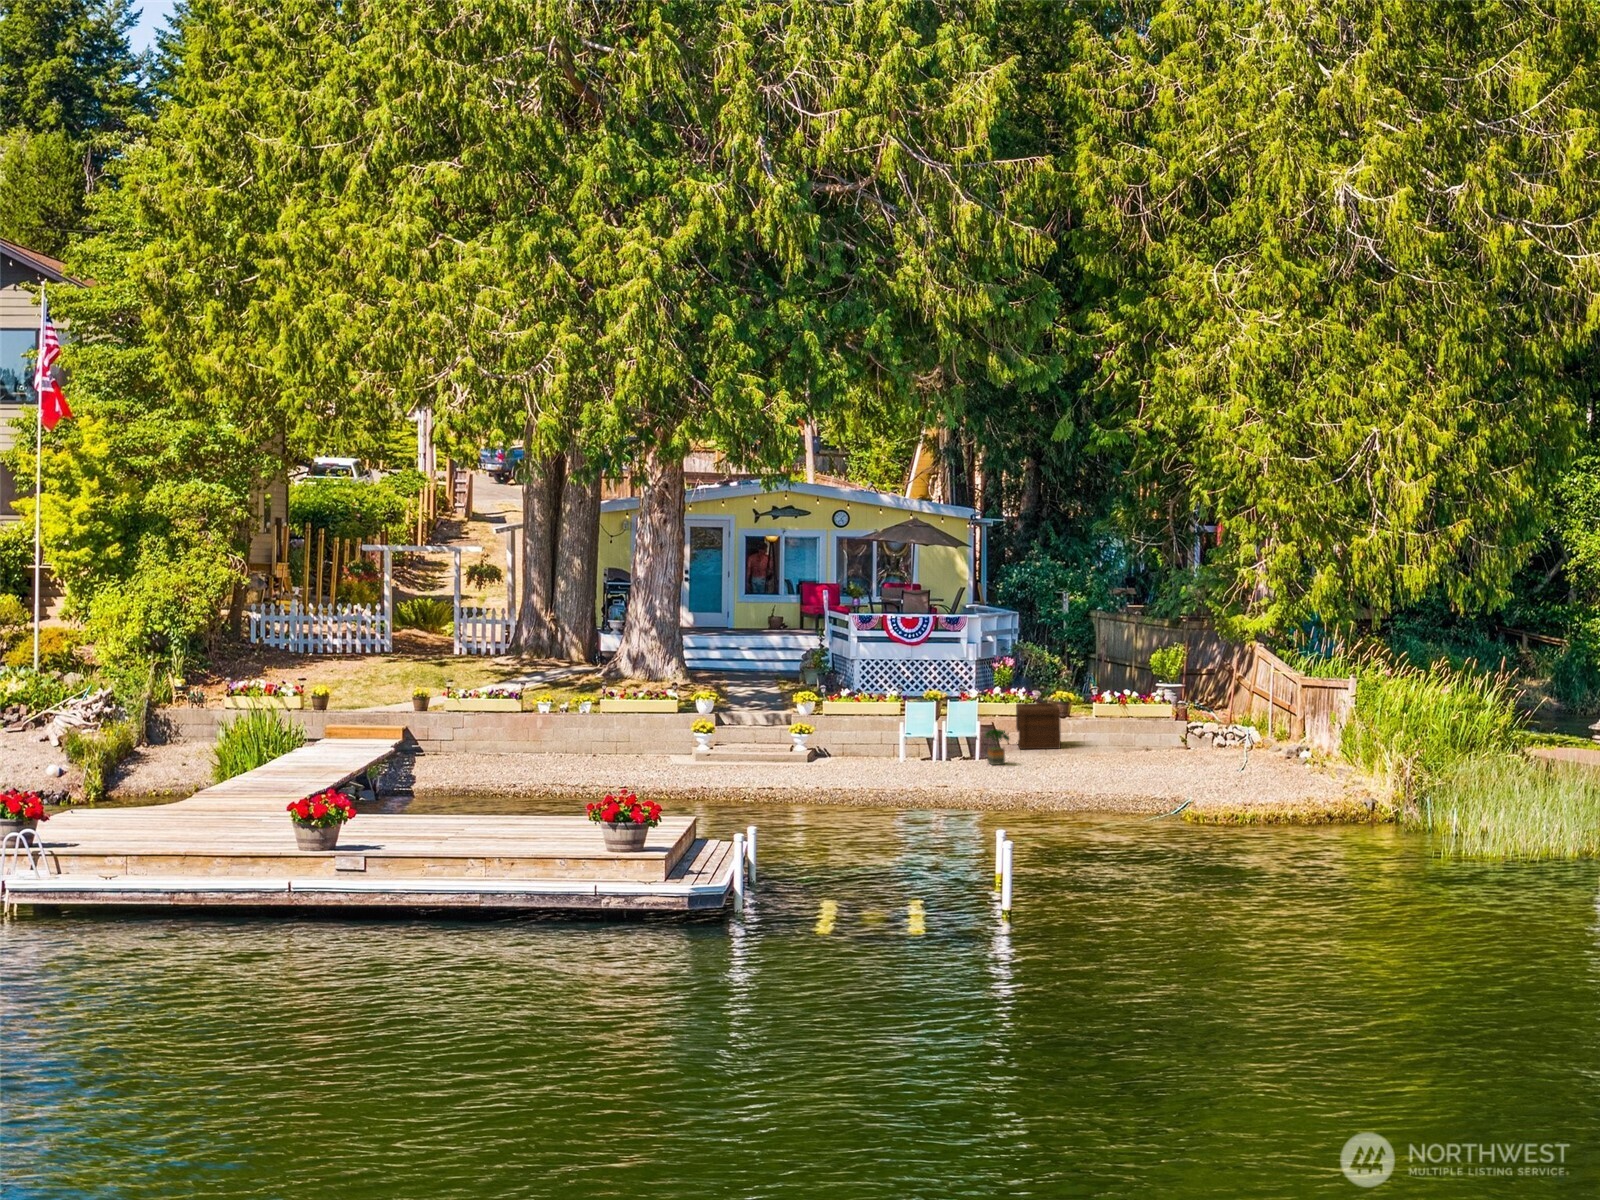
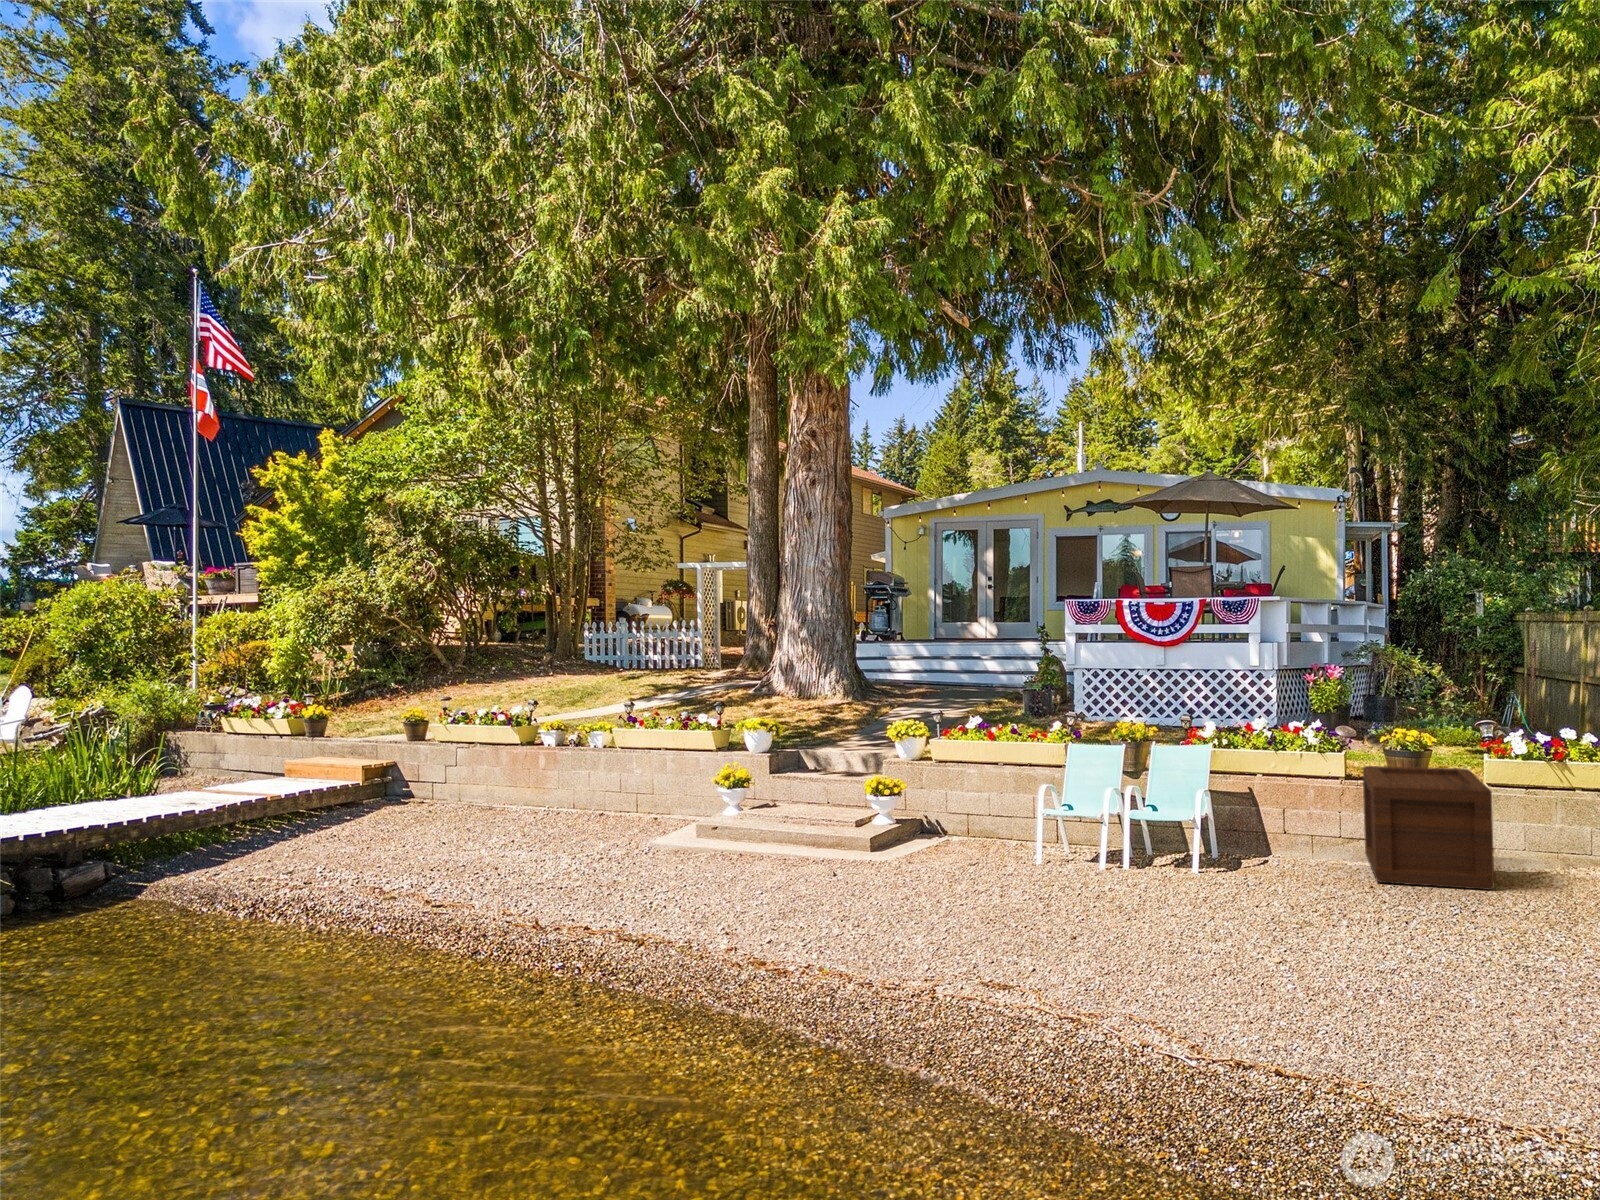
potted tree: present [986,729,1009,765] -> none [1276,848,1357,953]

